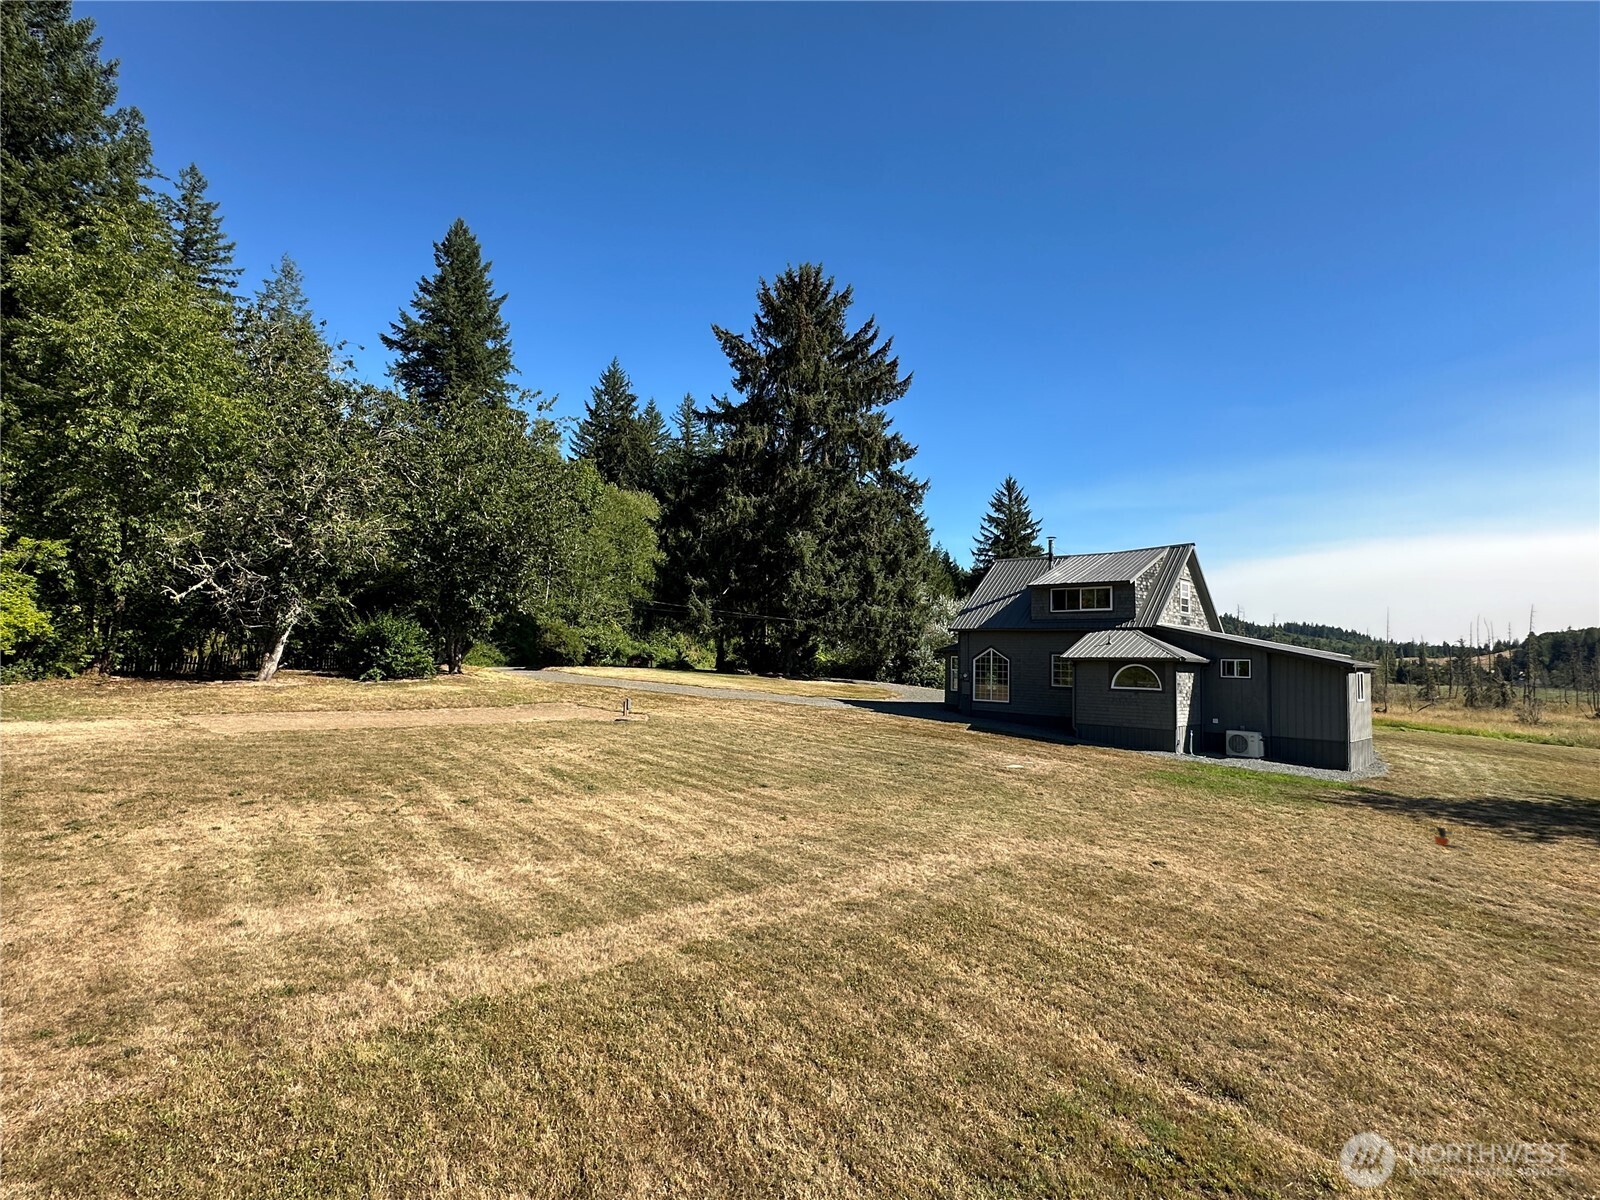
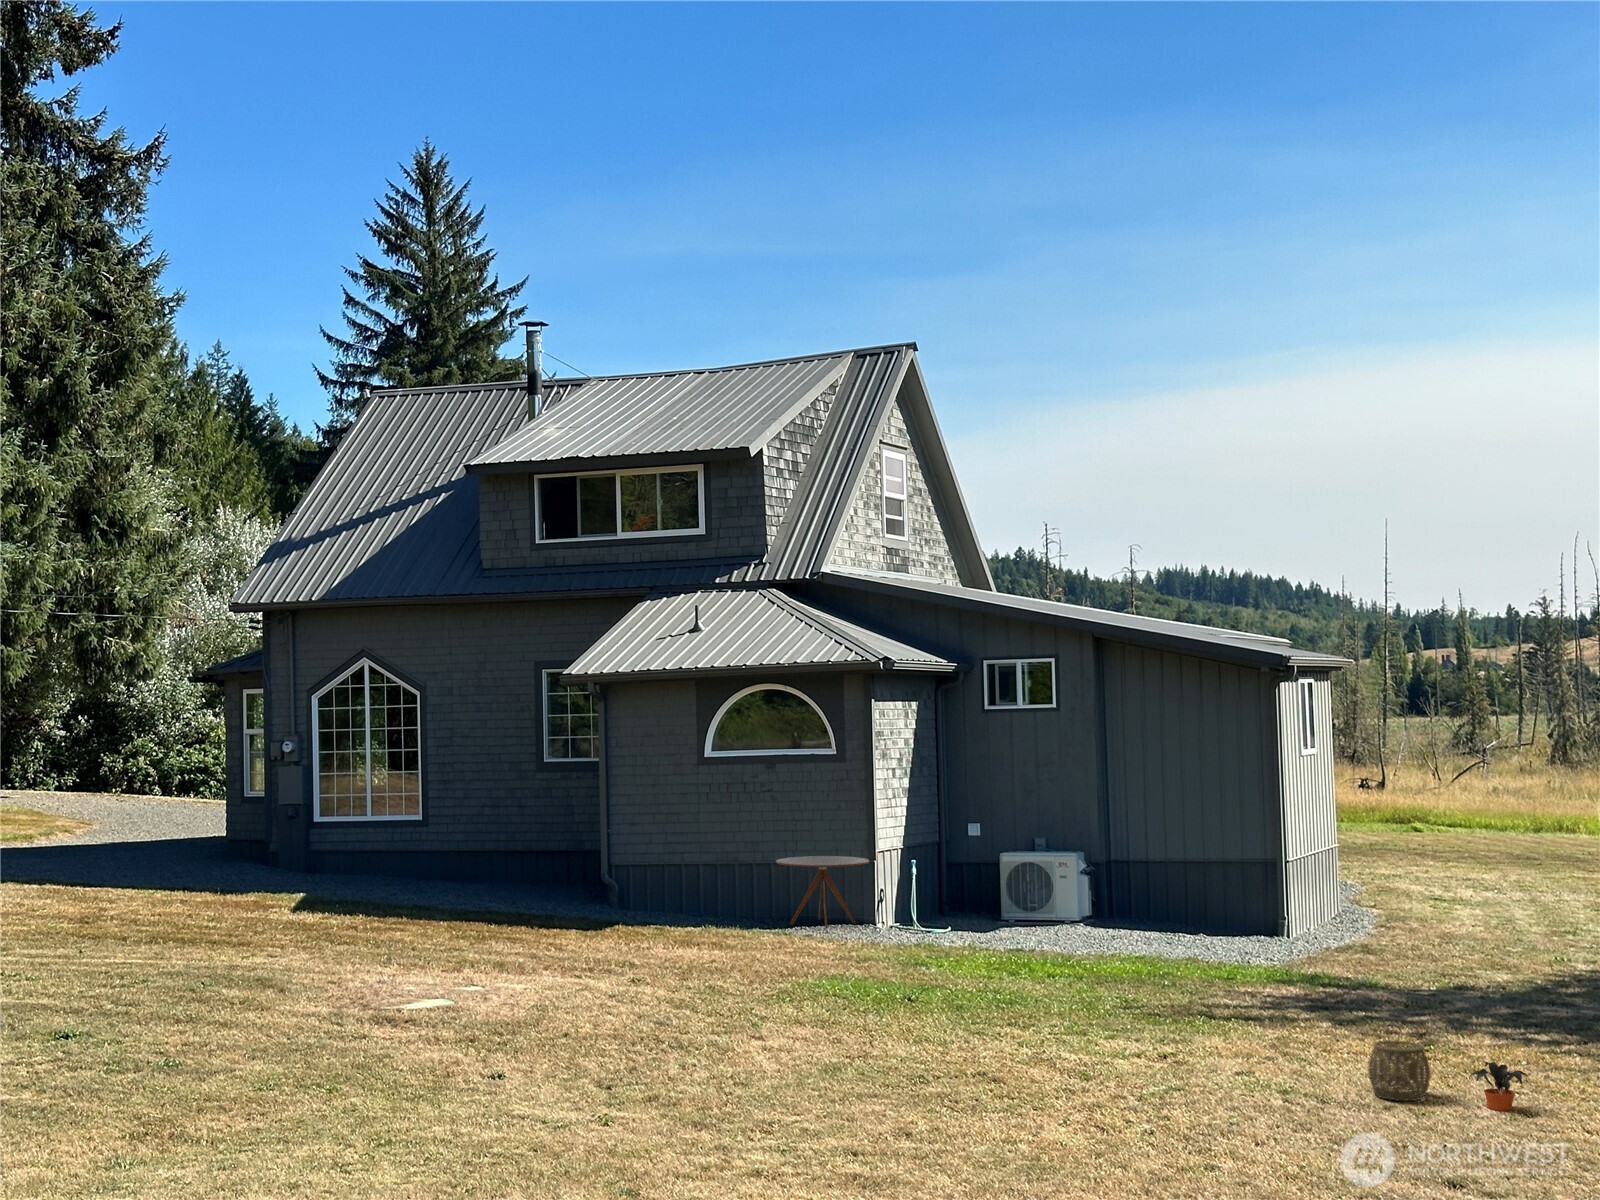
round table: none [1136,725,1173,750] -> present [776,856,869,928]
woven basket: none [1378,812,1408,836] -> present [1368,1041,1430,1101]

